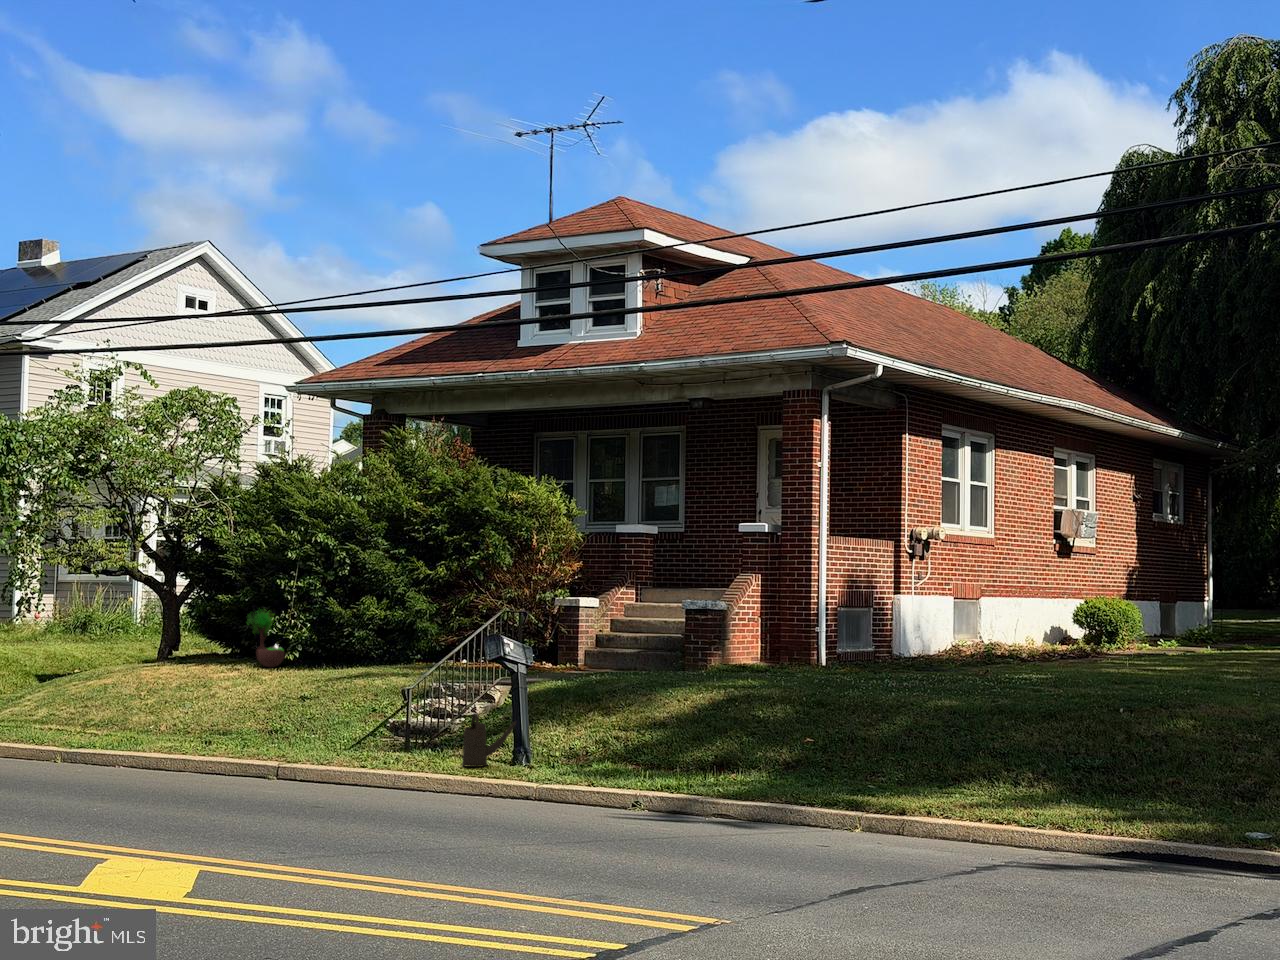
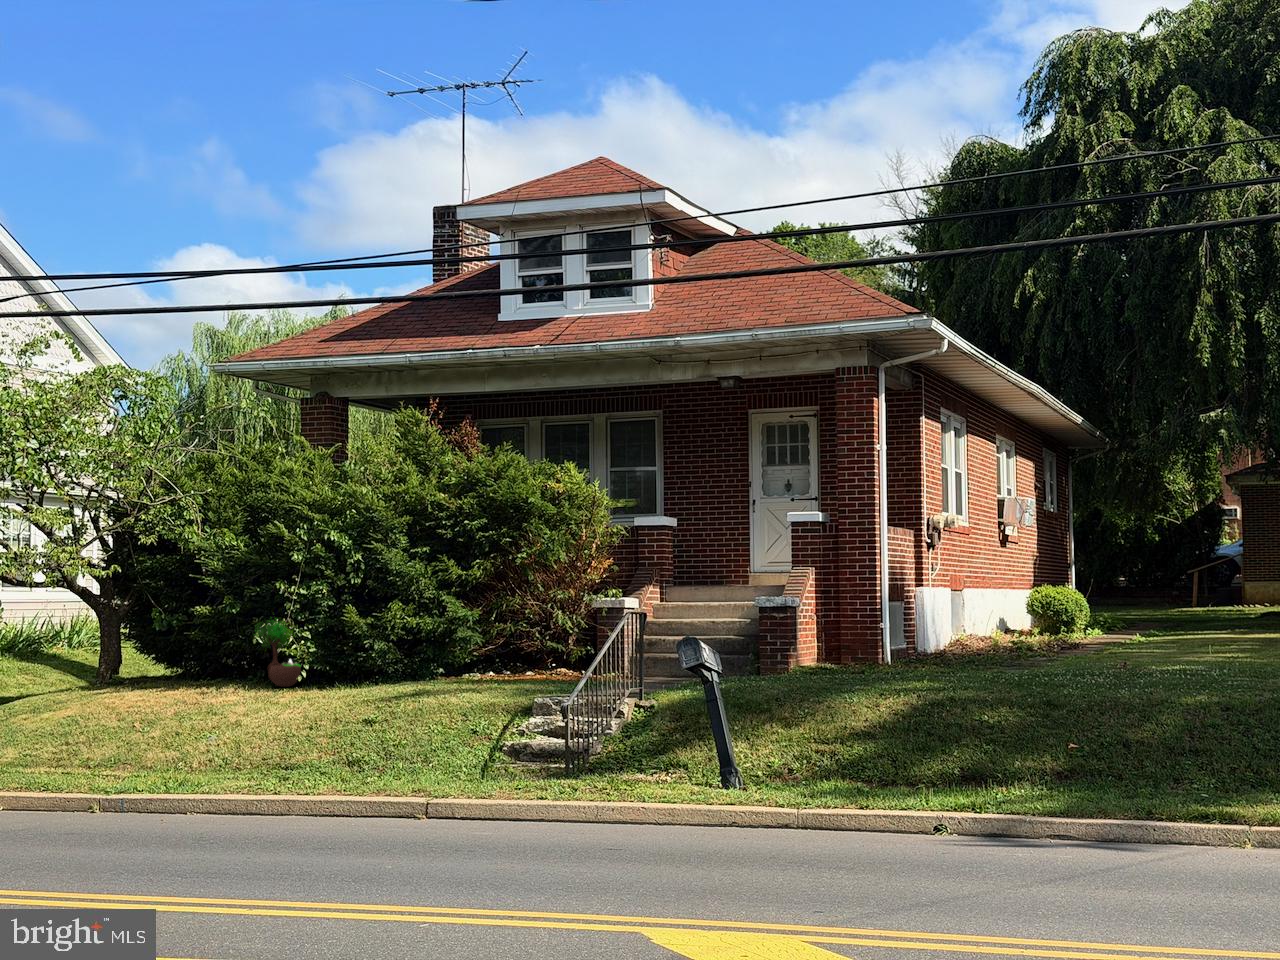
watering can: present [454,713,516,767] -> none [657,729,722,793]

